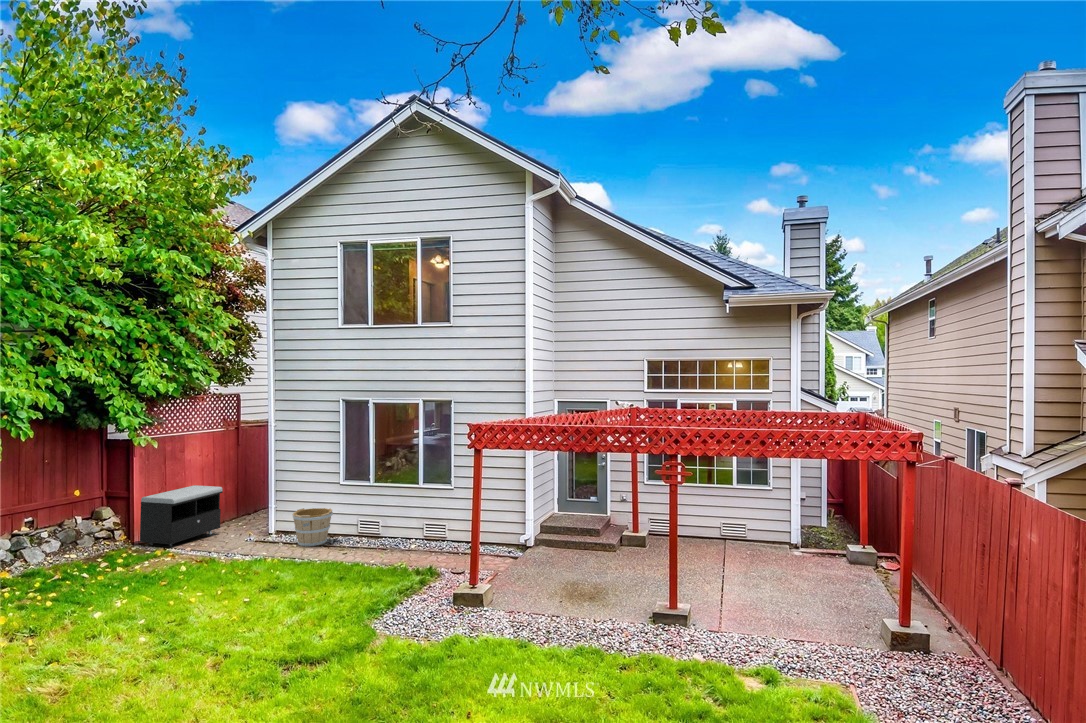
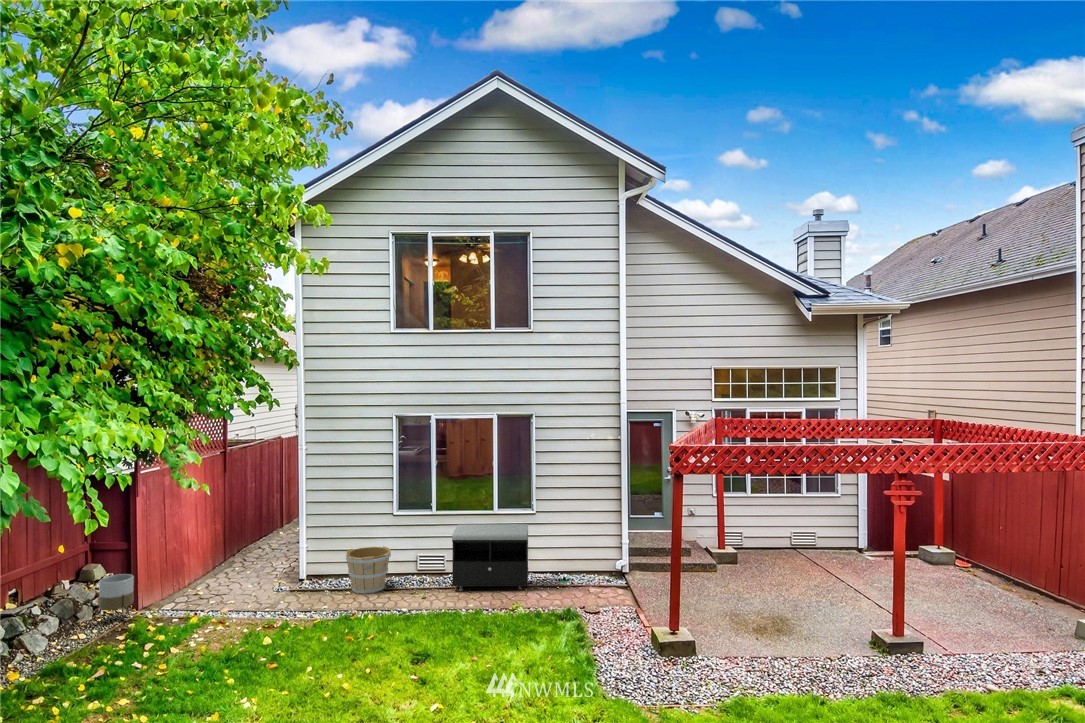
storage bench: present [140,485,223,546] -> present [452,524,528,591]
planter: none [98,514,126,551] -> present [97,574,134,620]

